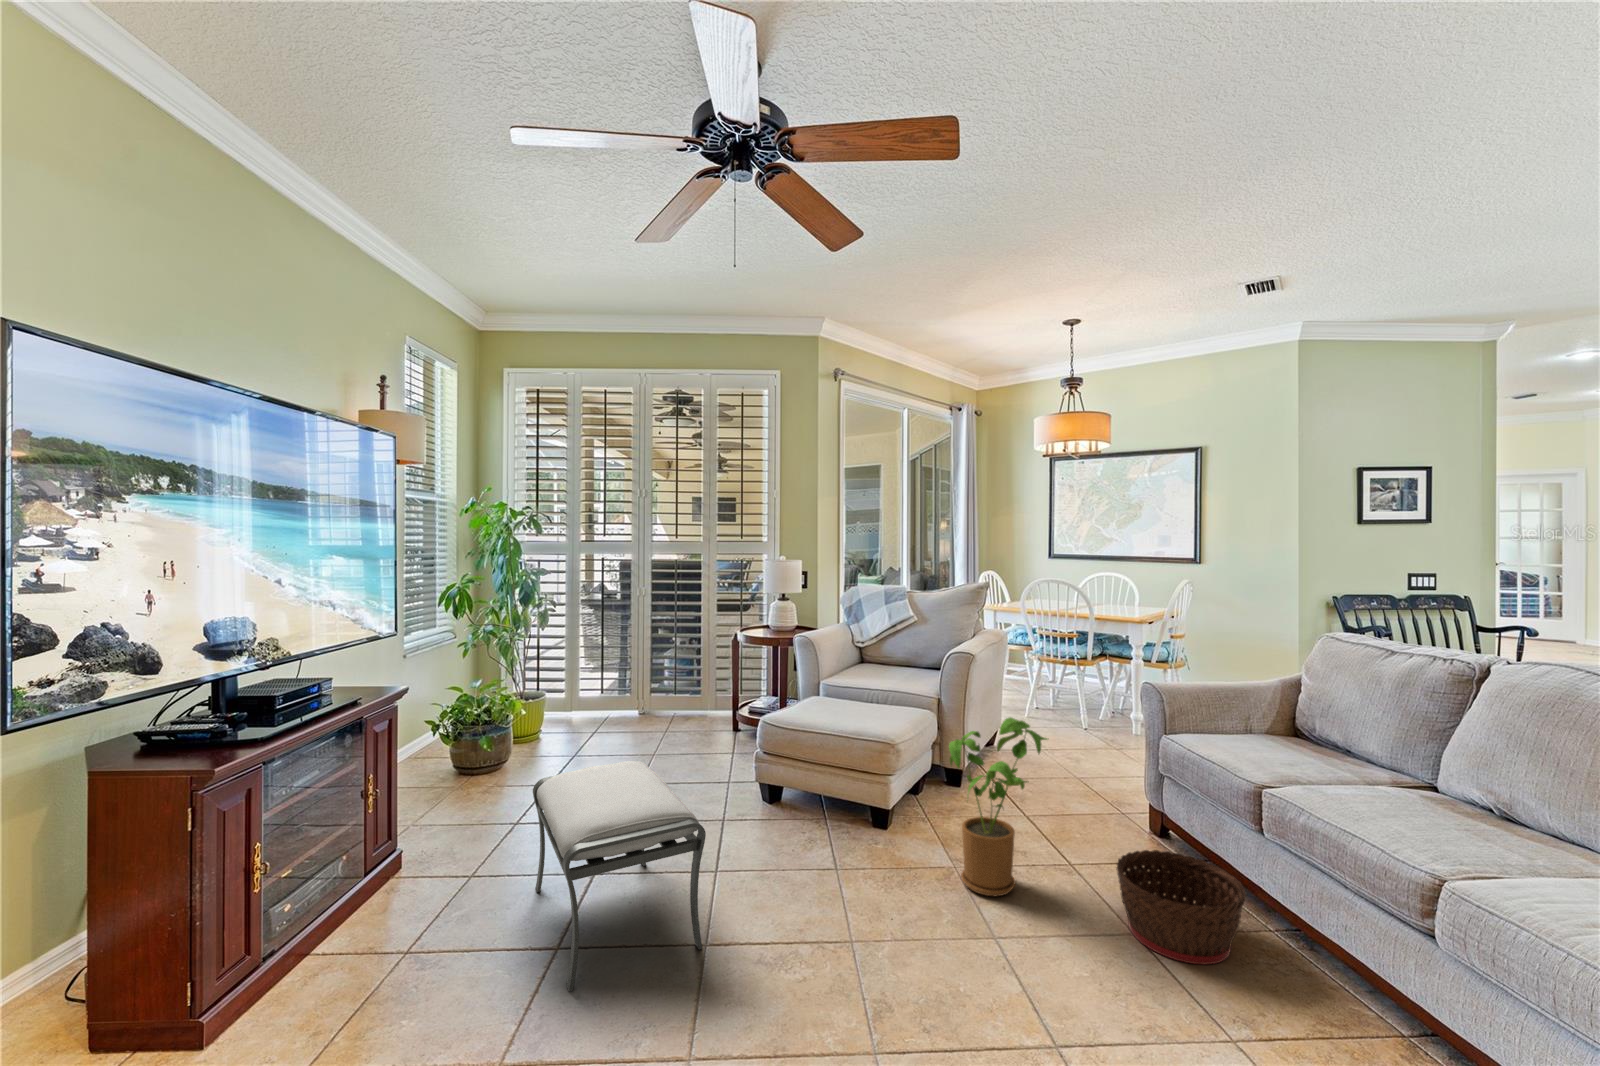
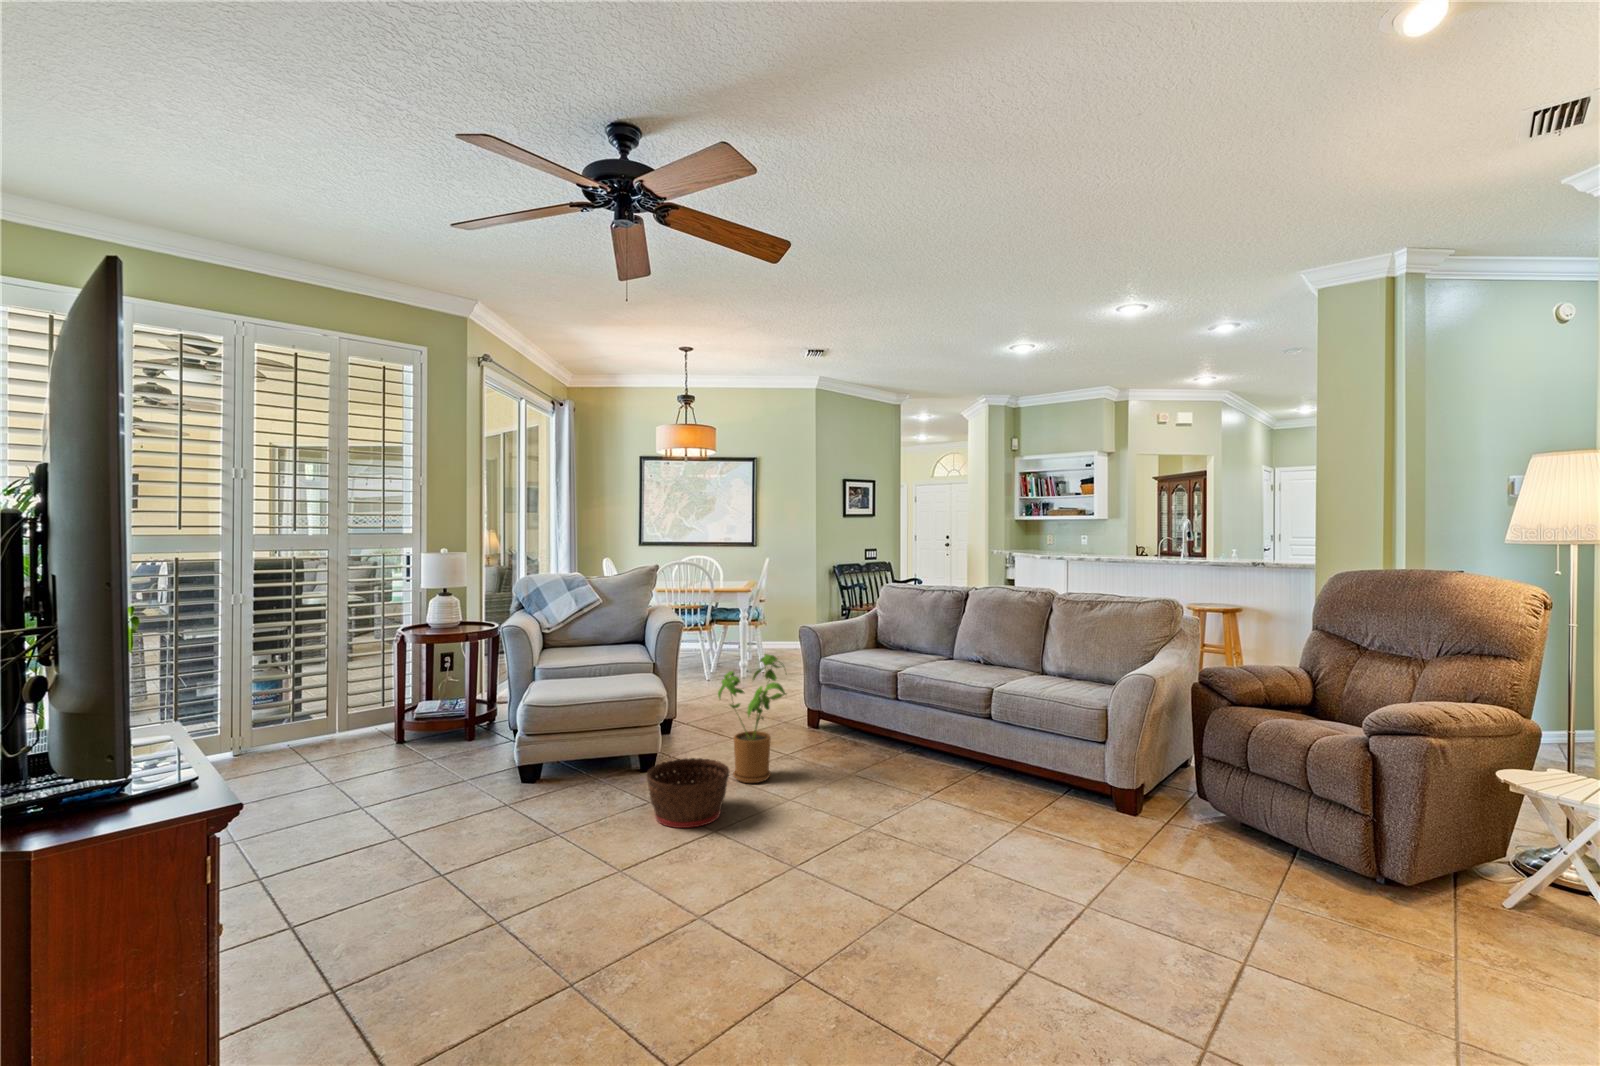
ottoman: present [533,761,706,991] -> none [391,745,619,923]
basket: present [1116,850,1246,965] -> present [647,758,729,828]

